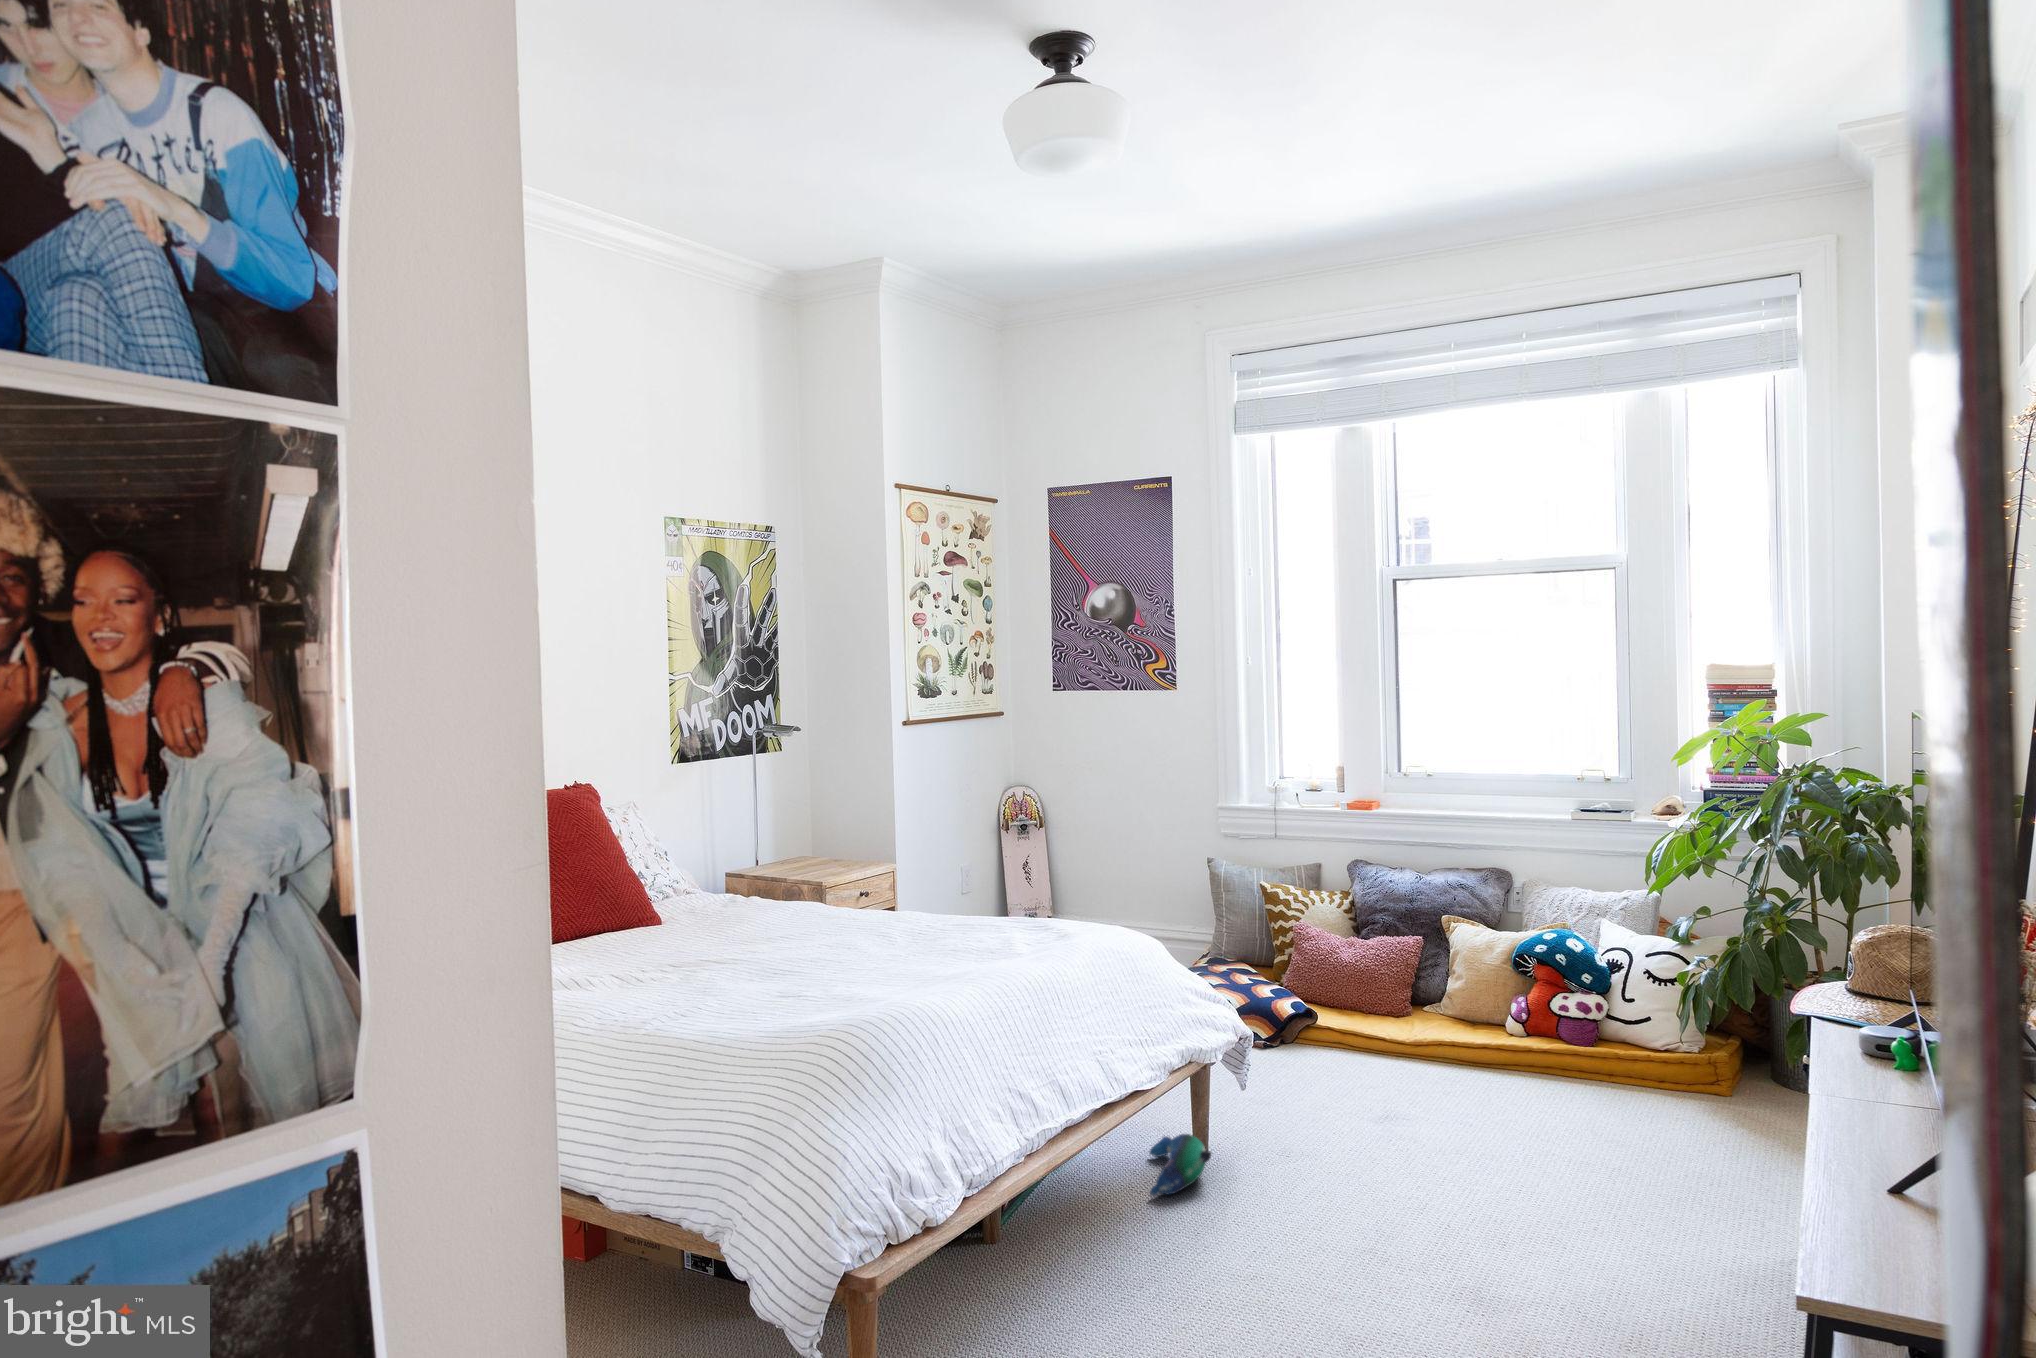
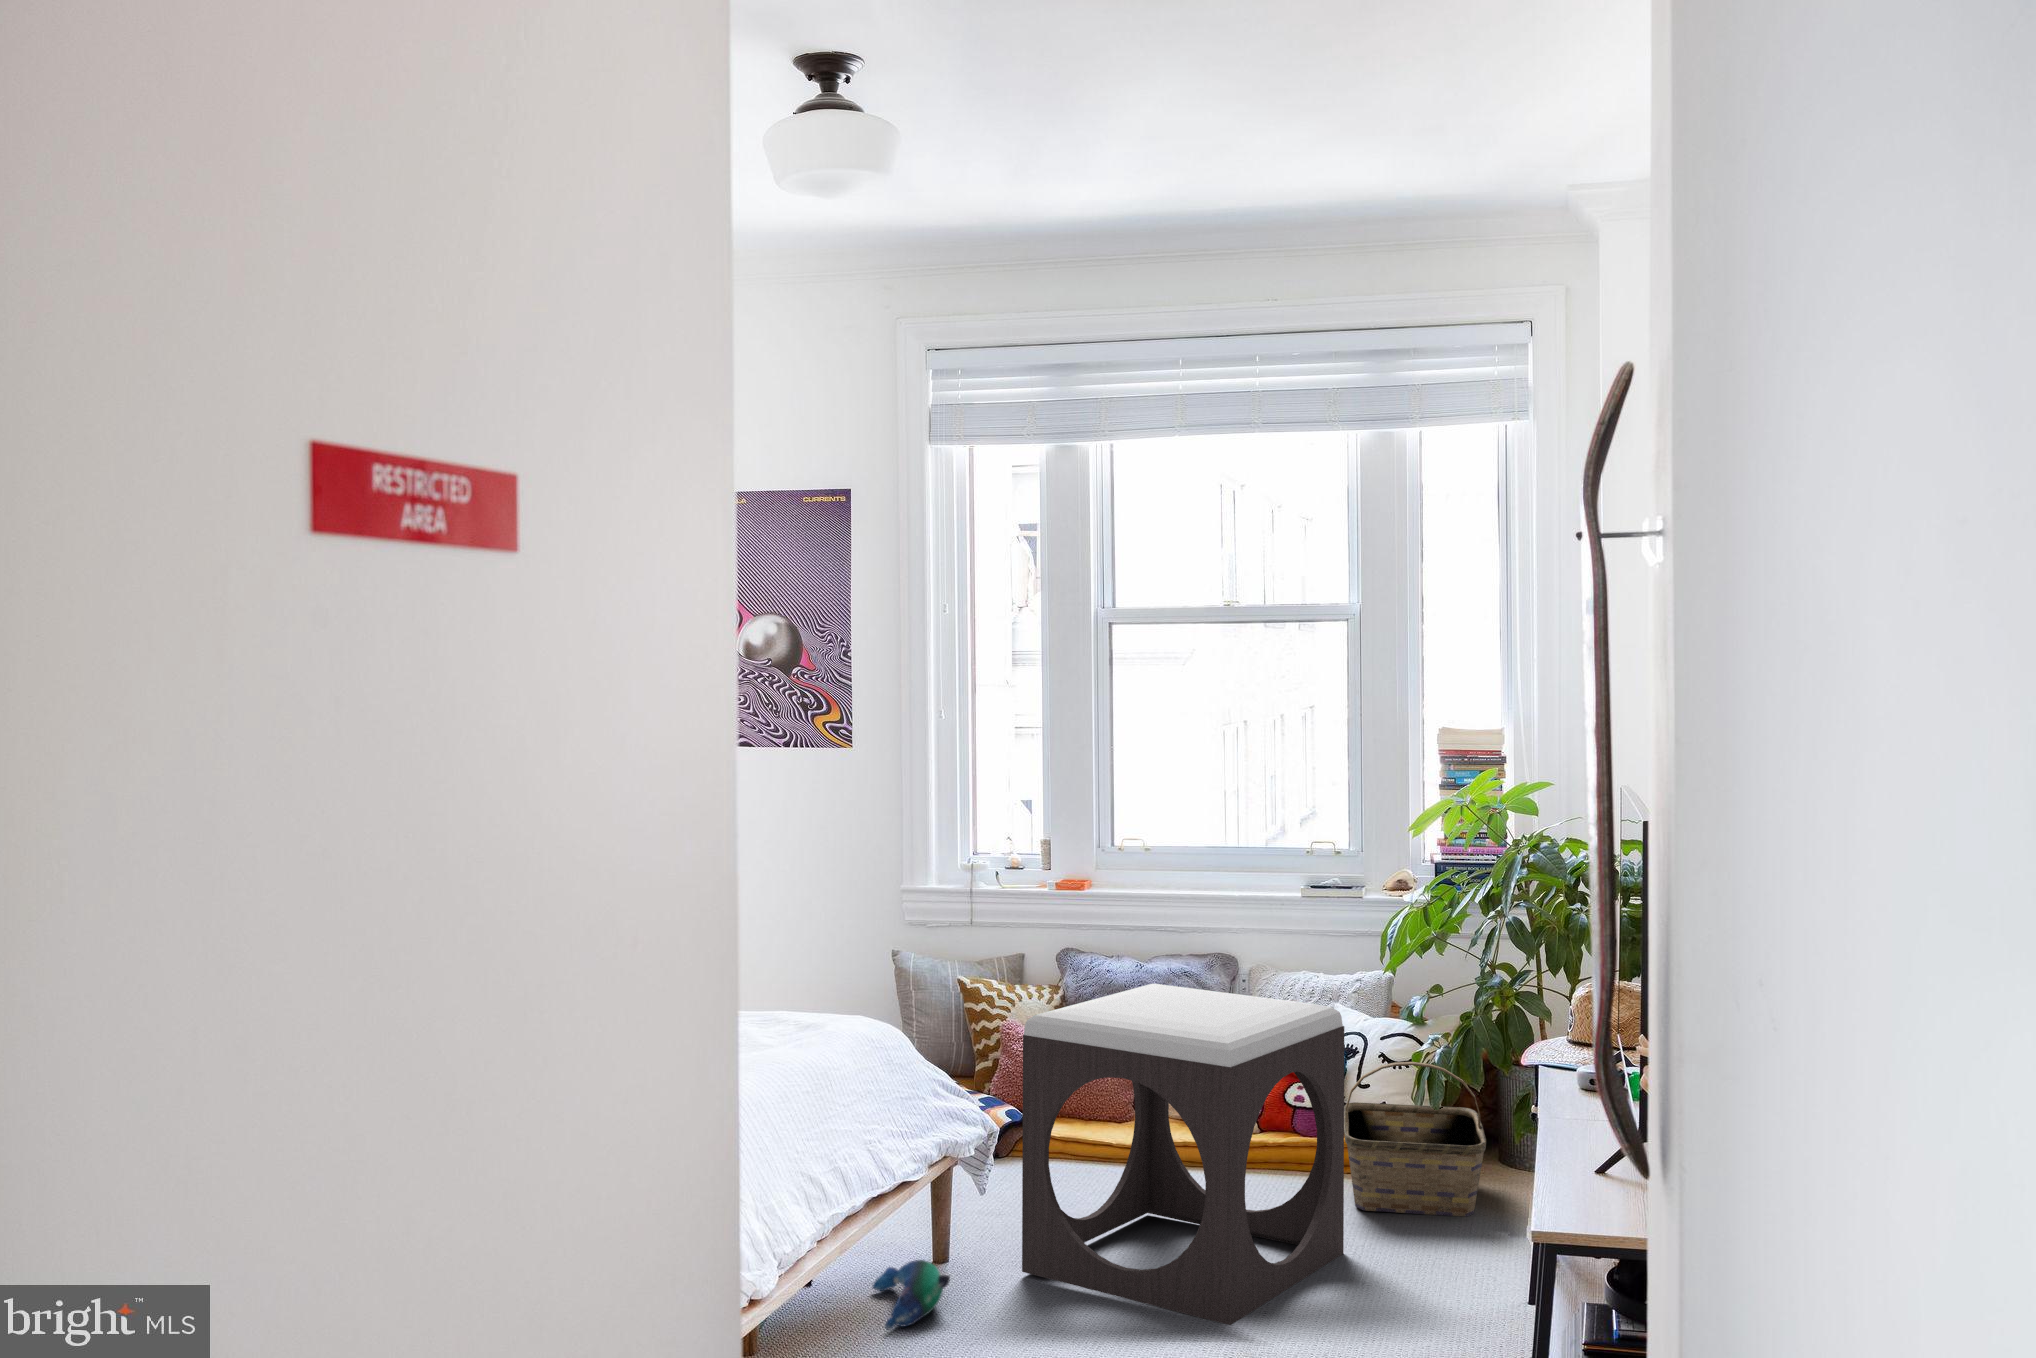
footstool: none [1282,898,1599,1227] -> present [1022,984,1344,1325]
basket: none [1605,980,1754,1133] -> present [1344,1062,1486,1217]

